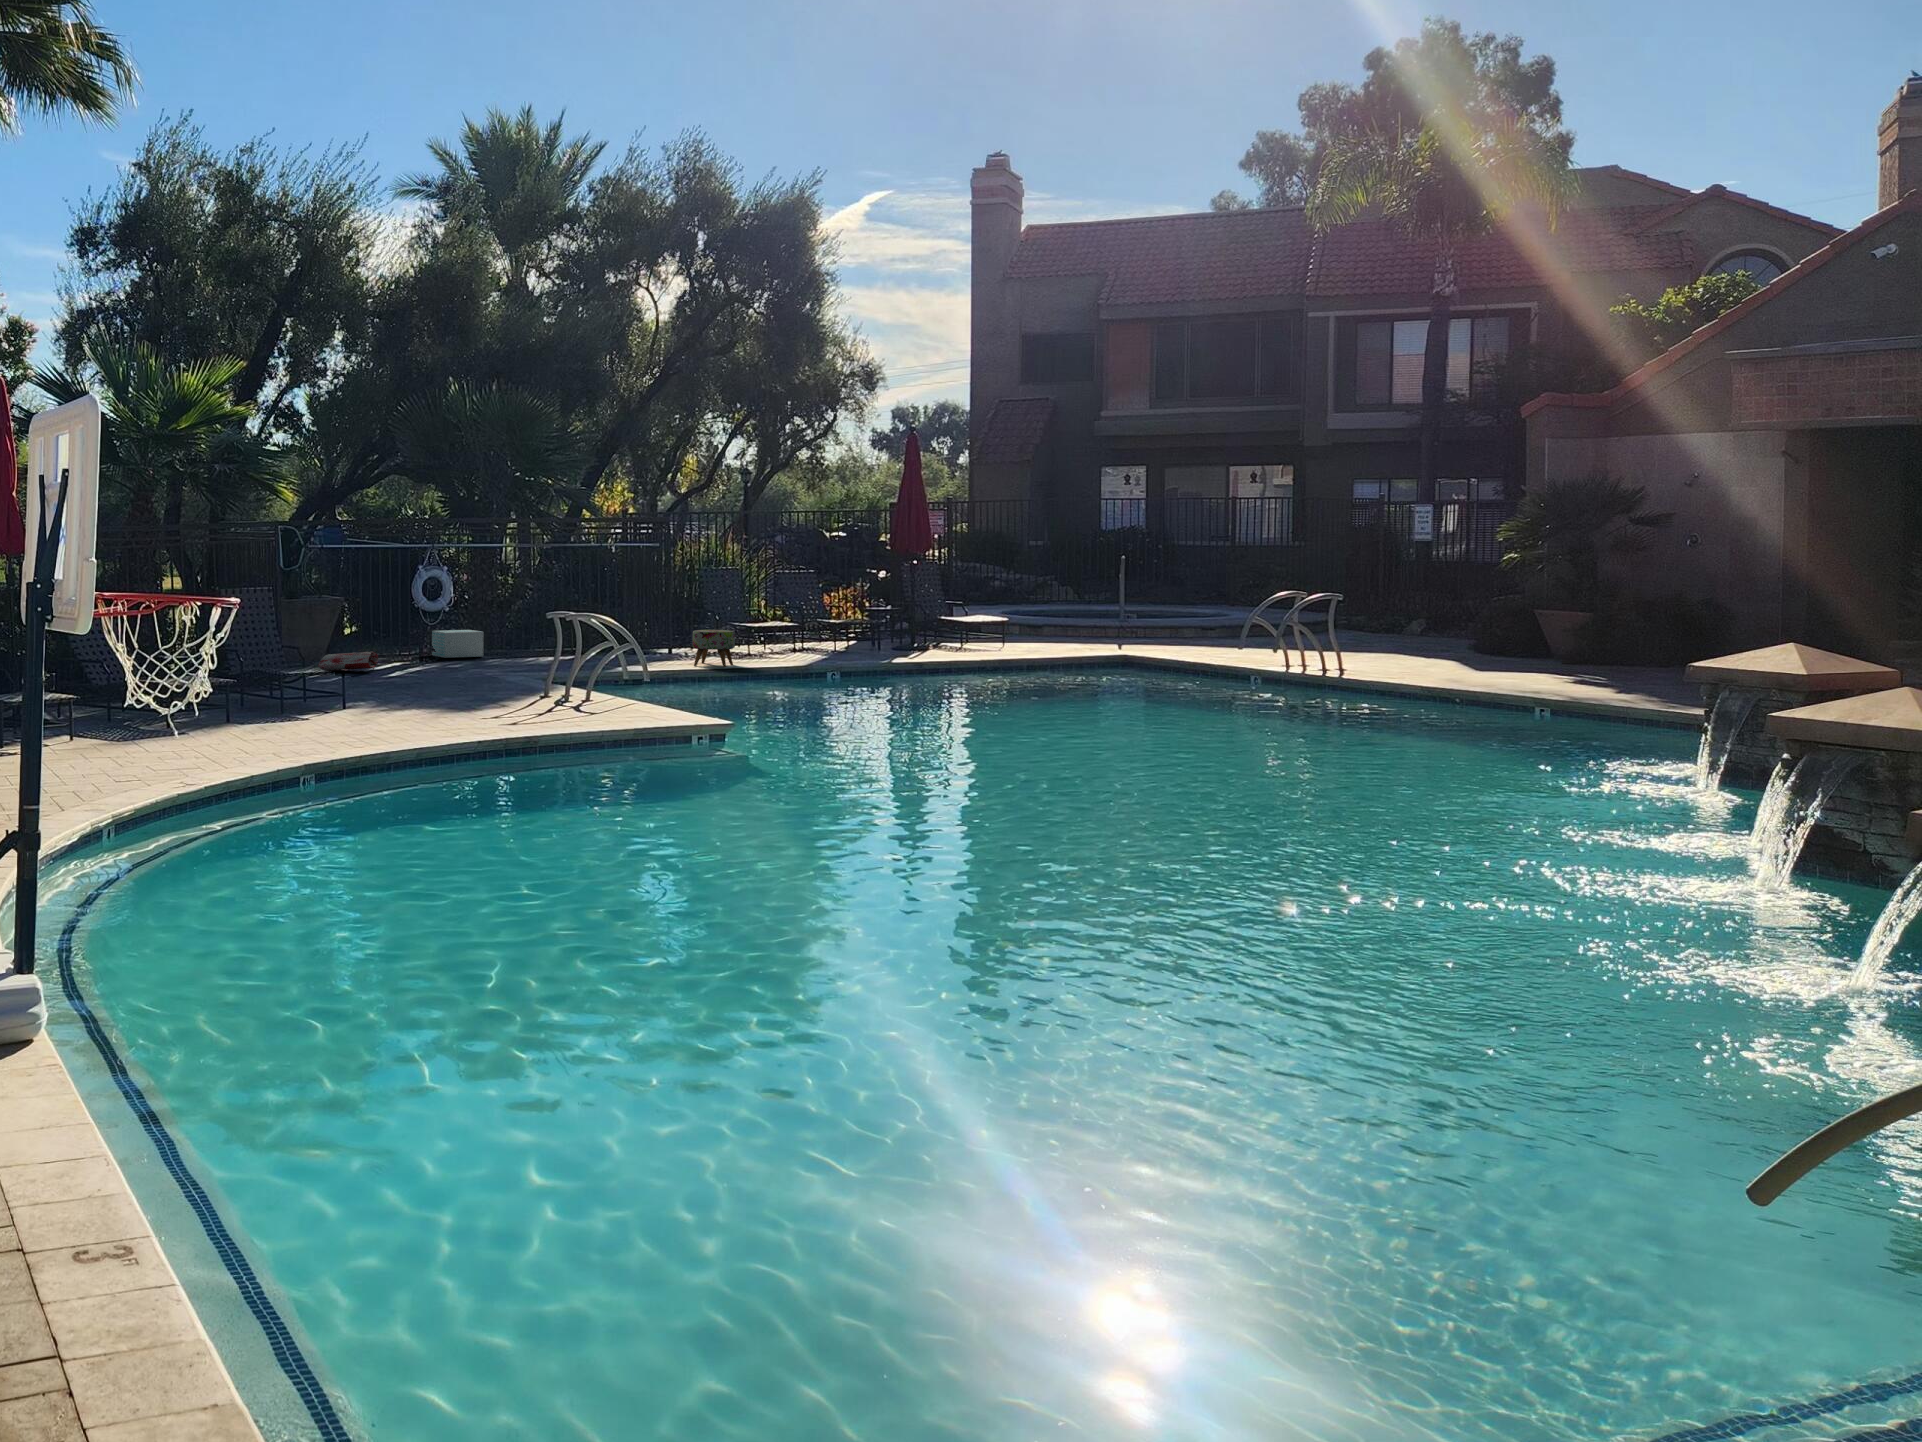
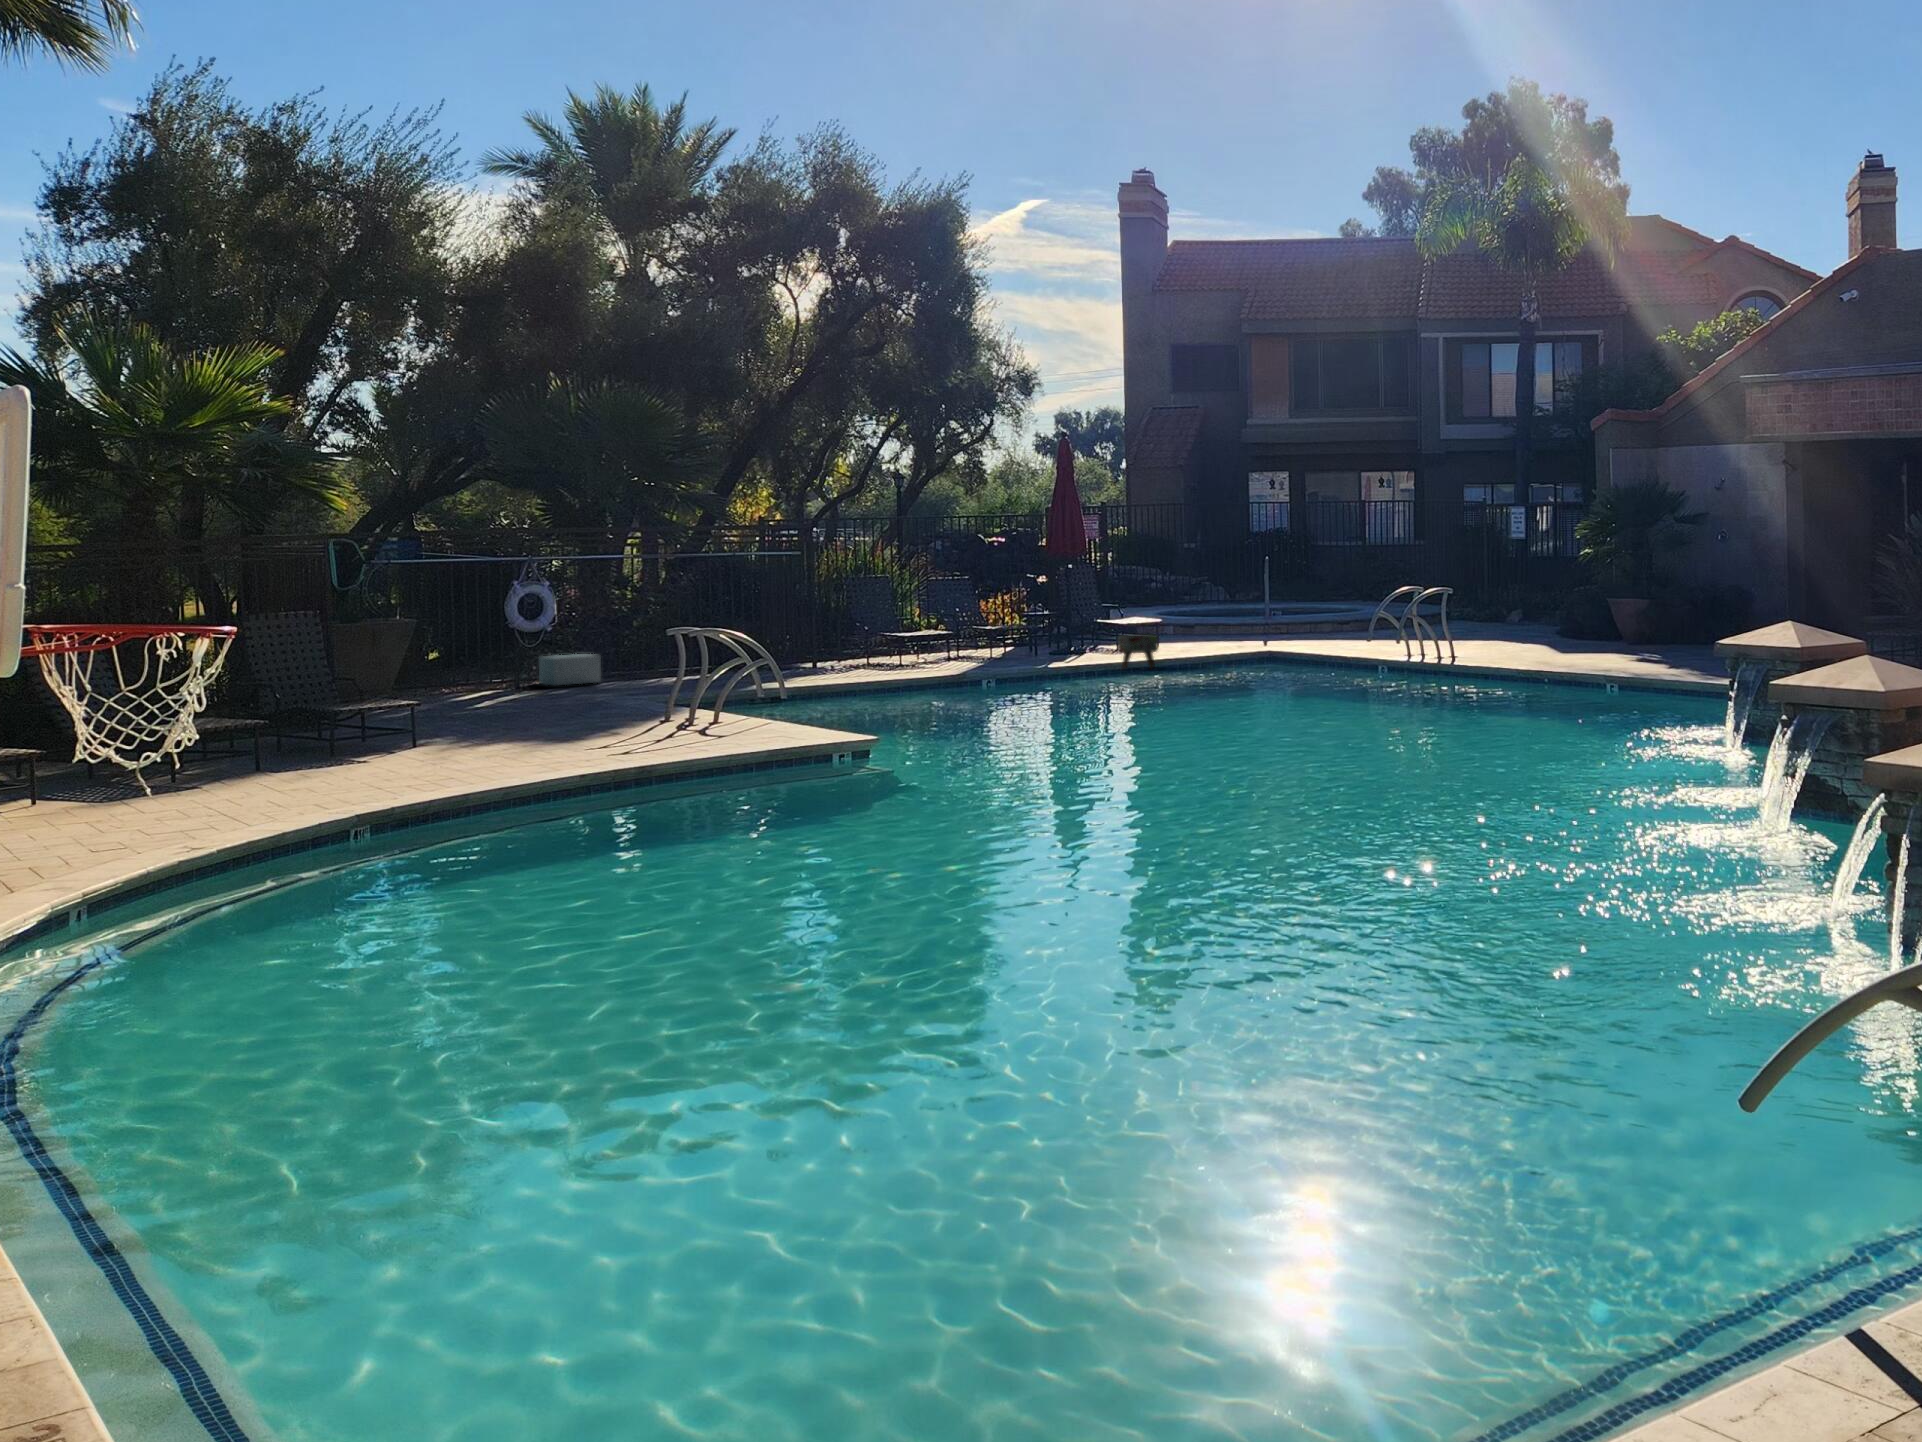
ottoman: present [693,630,735,667] -> present [1118,634,1158,669]
bag: present [318,649,379,672] -> none [395,678,473,706]

